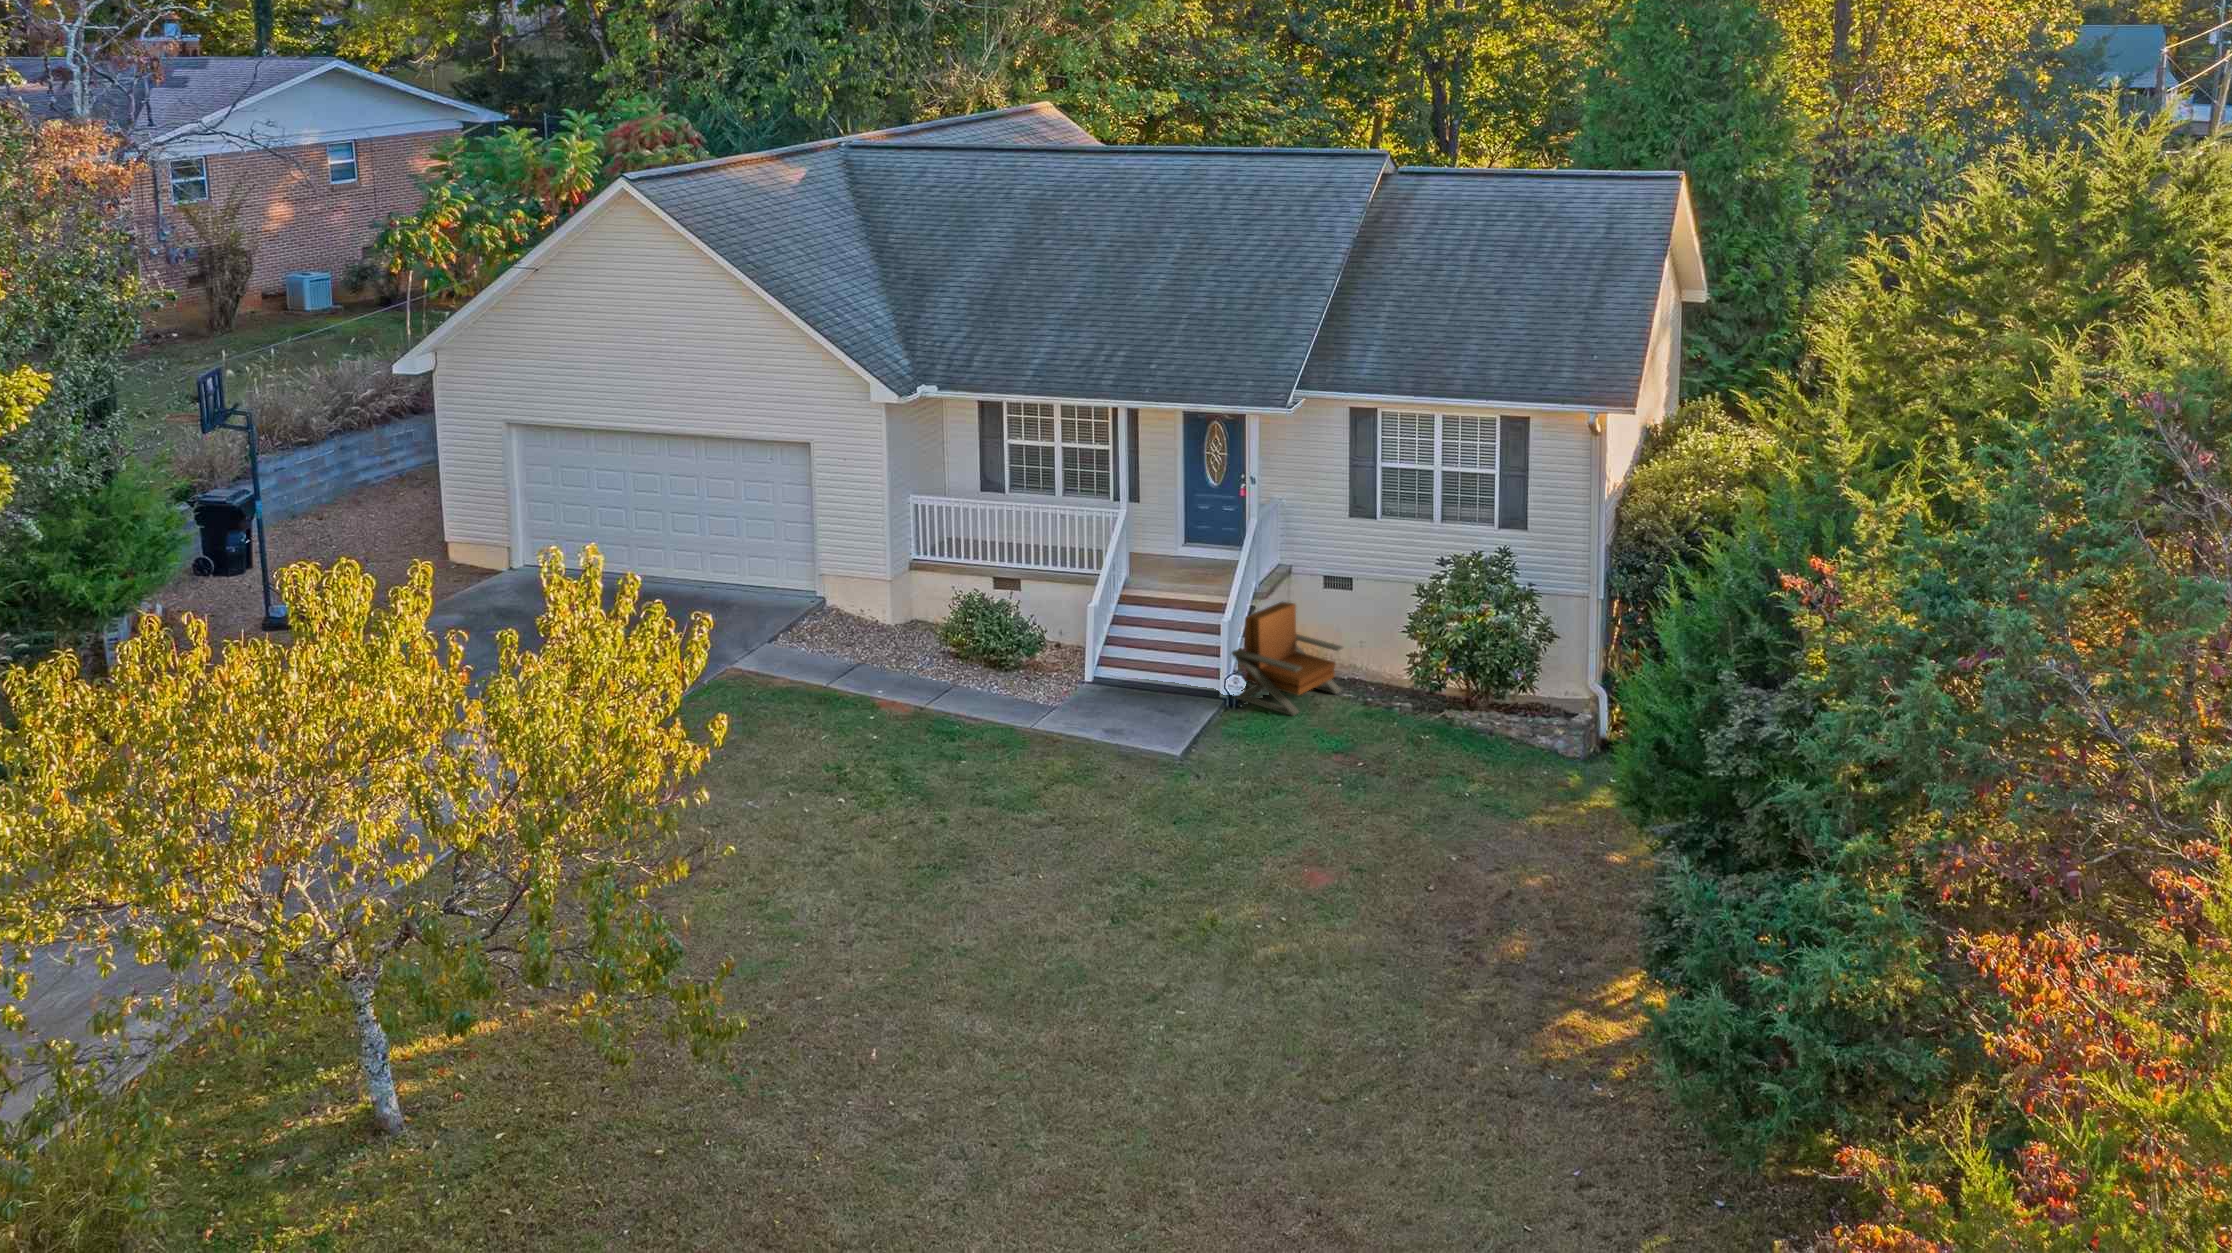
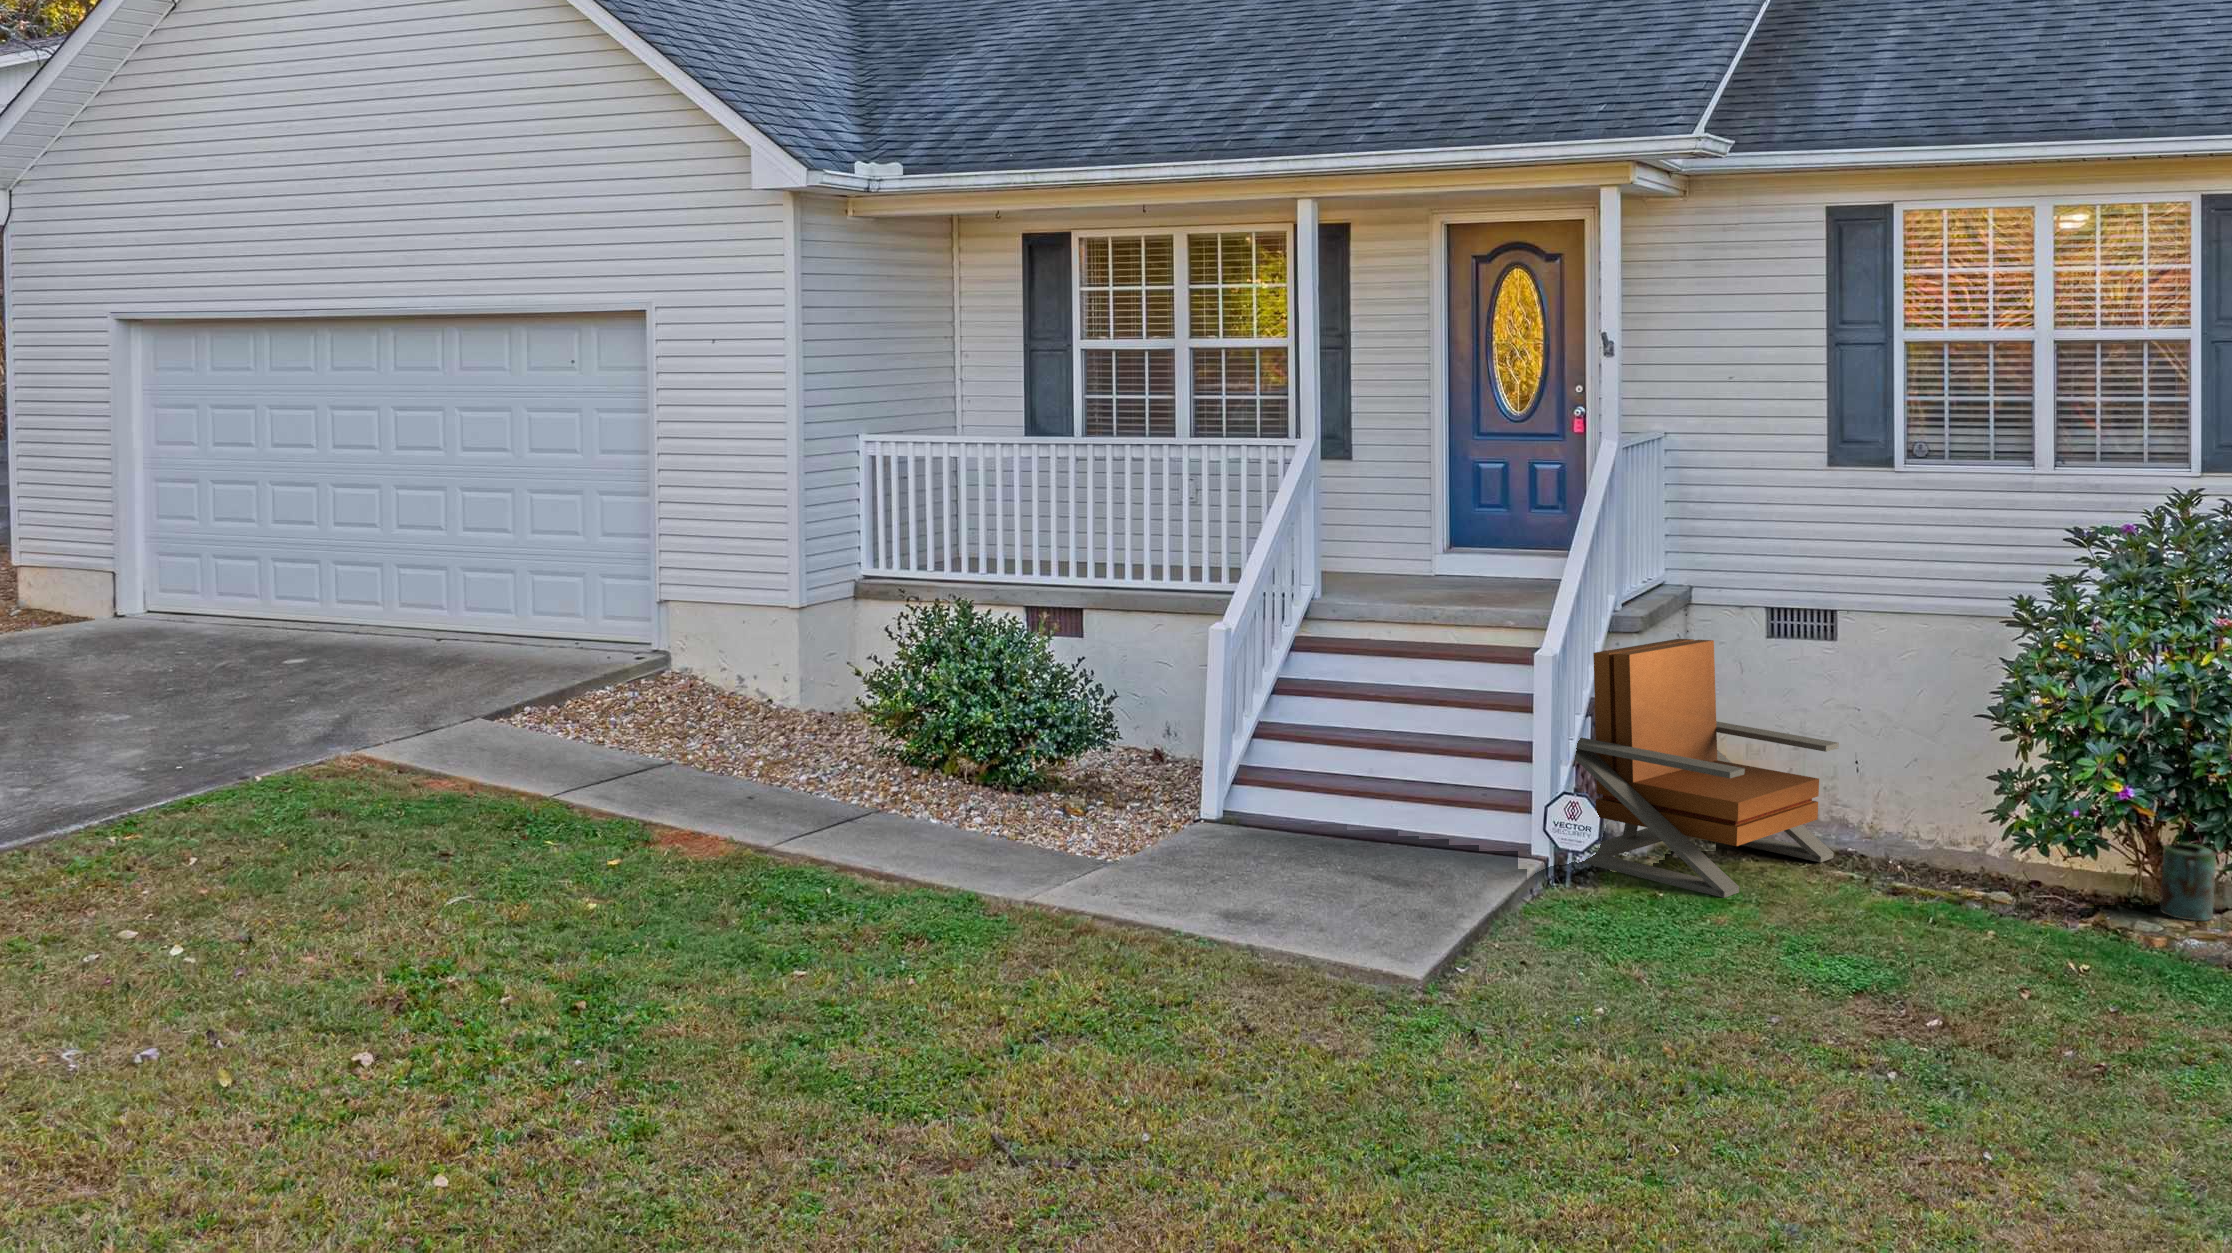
watering can: none [1462,678,1483,717] -> present [2160,843,2216,921]

